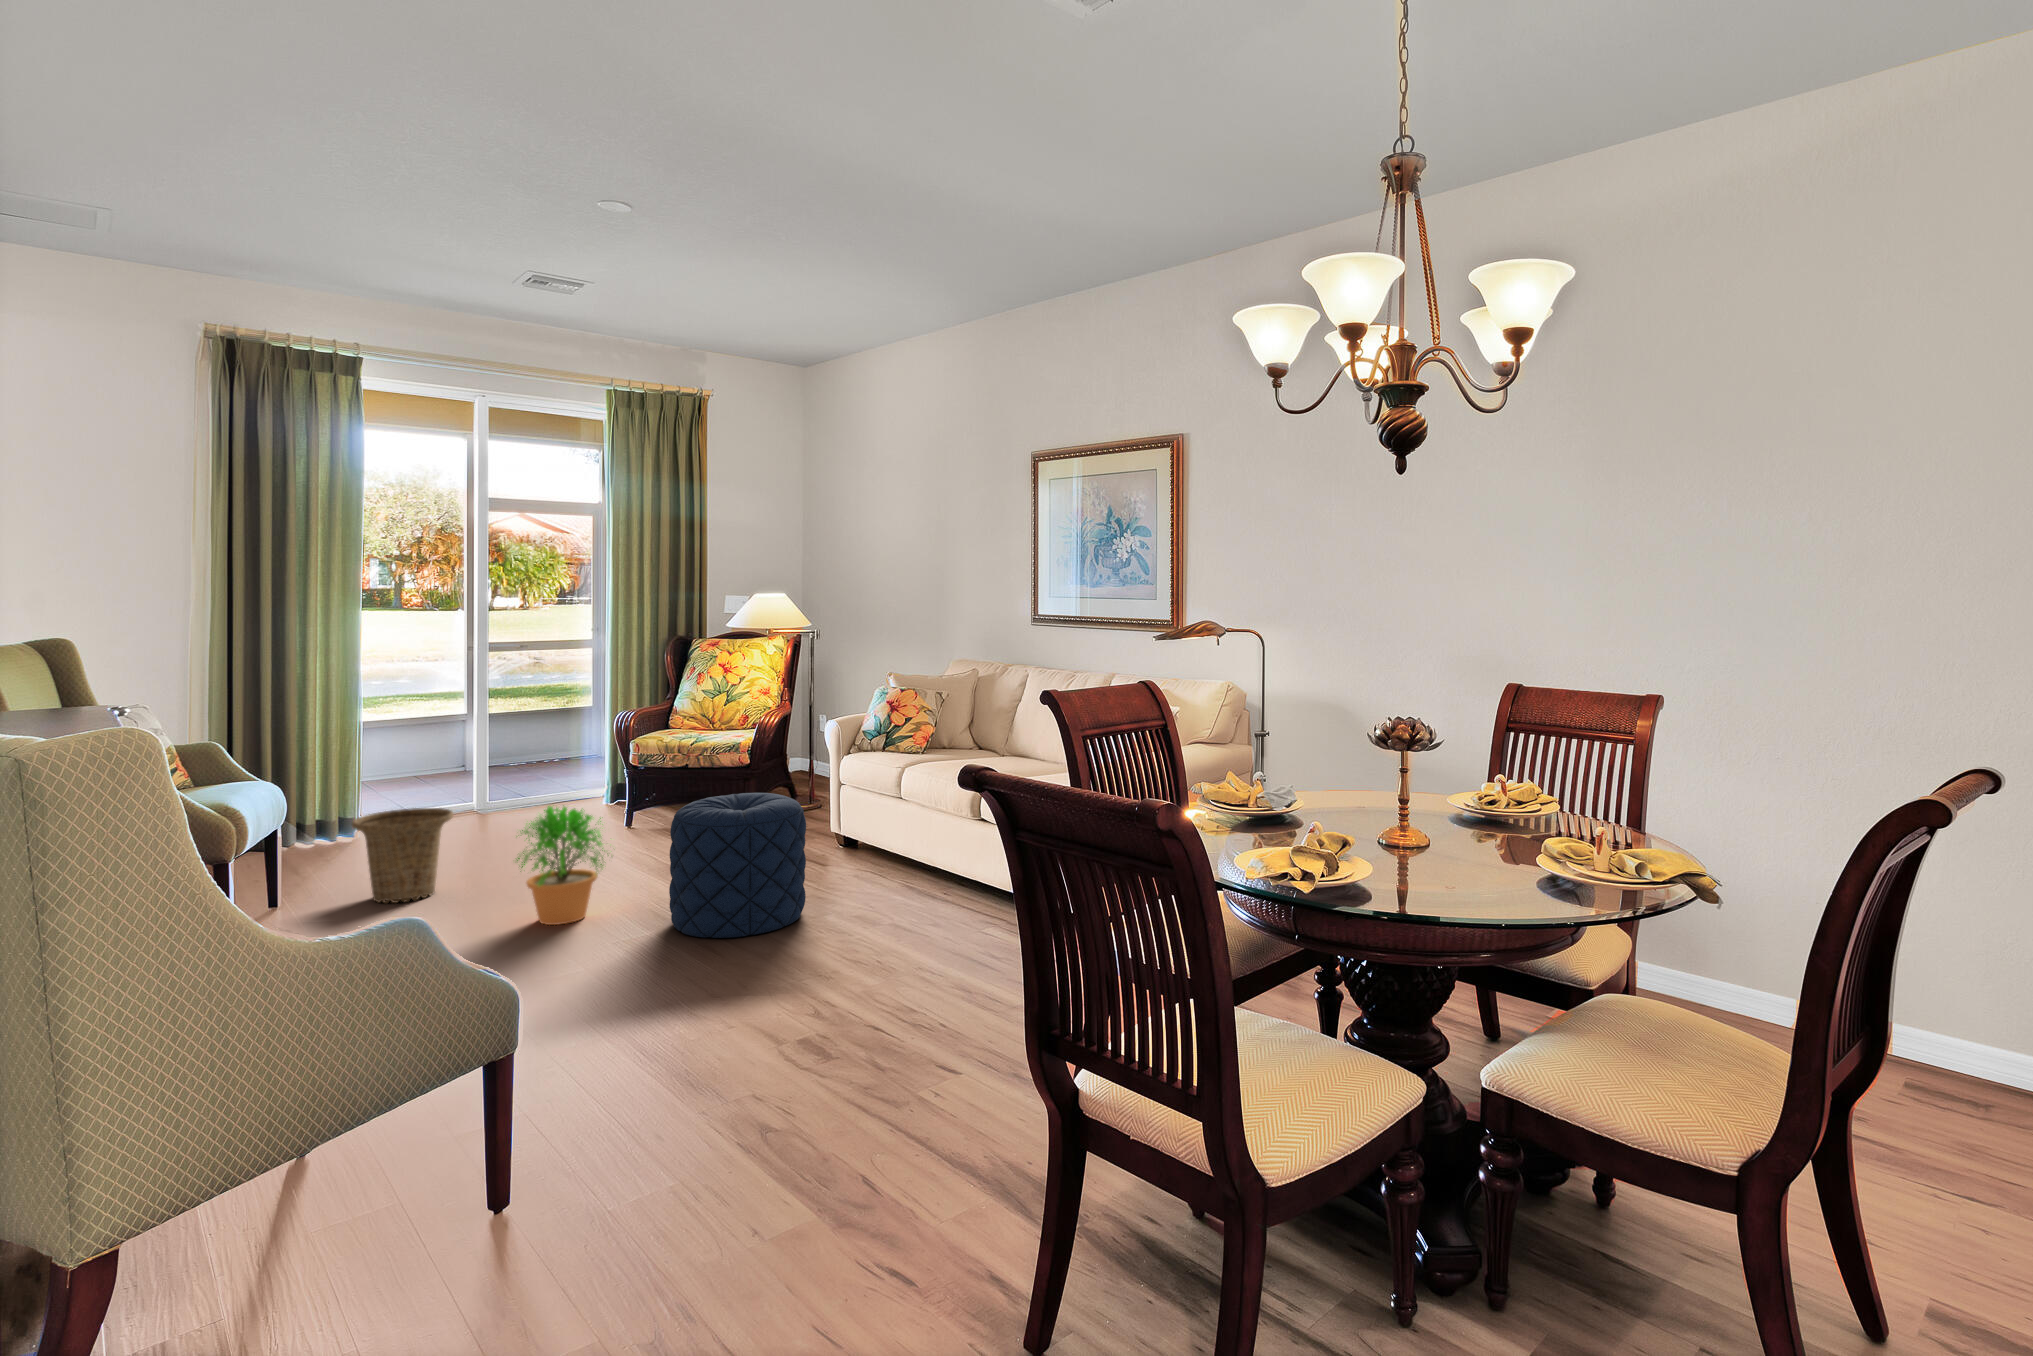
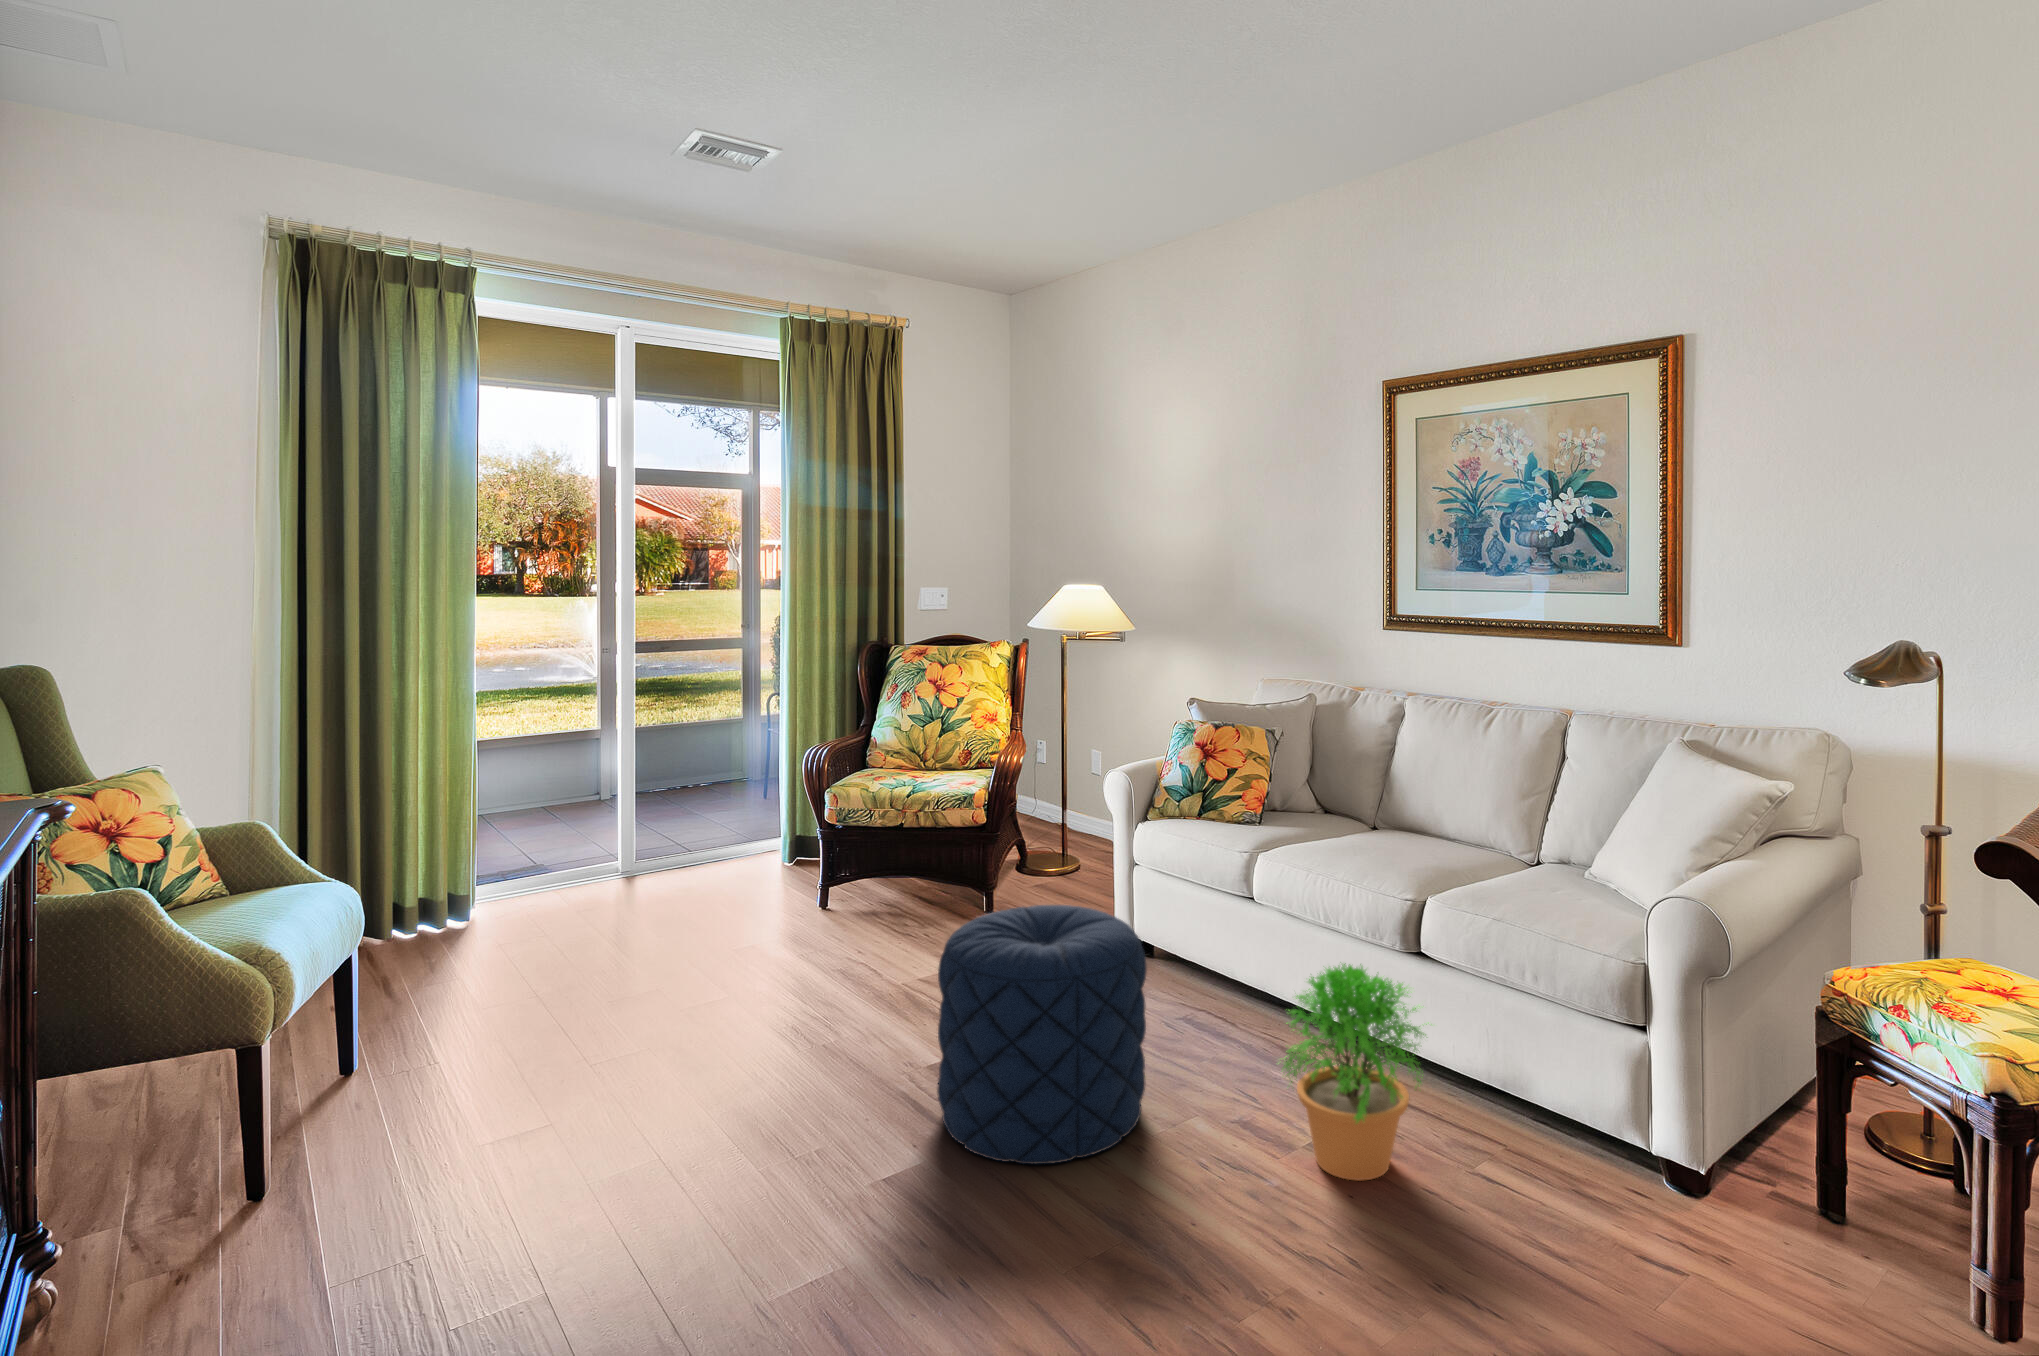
potted plant: present [516,805,609,925] -> present [1283,963,1432,1181]
basket: present [352,808,453,903] -> none [458,906,602,1058]

